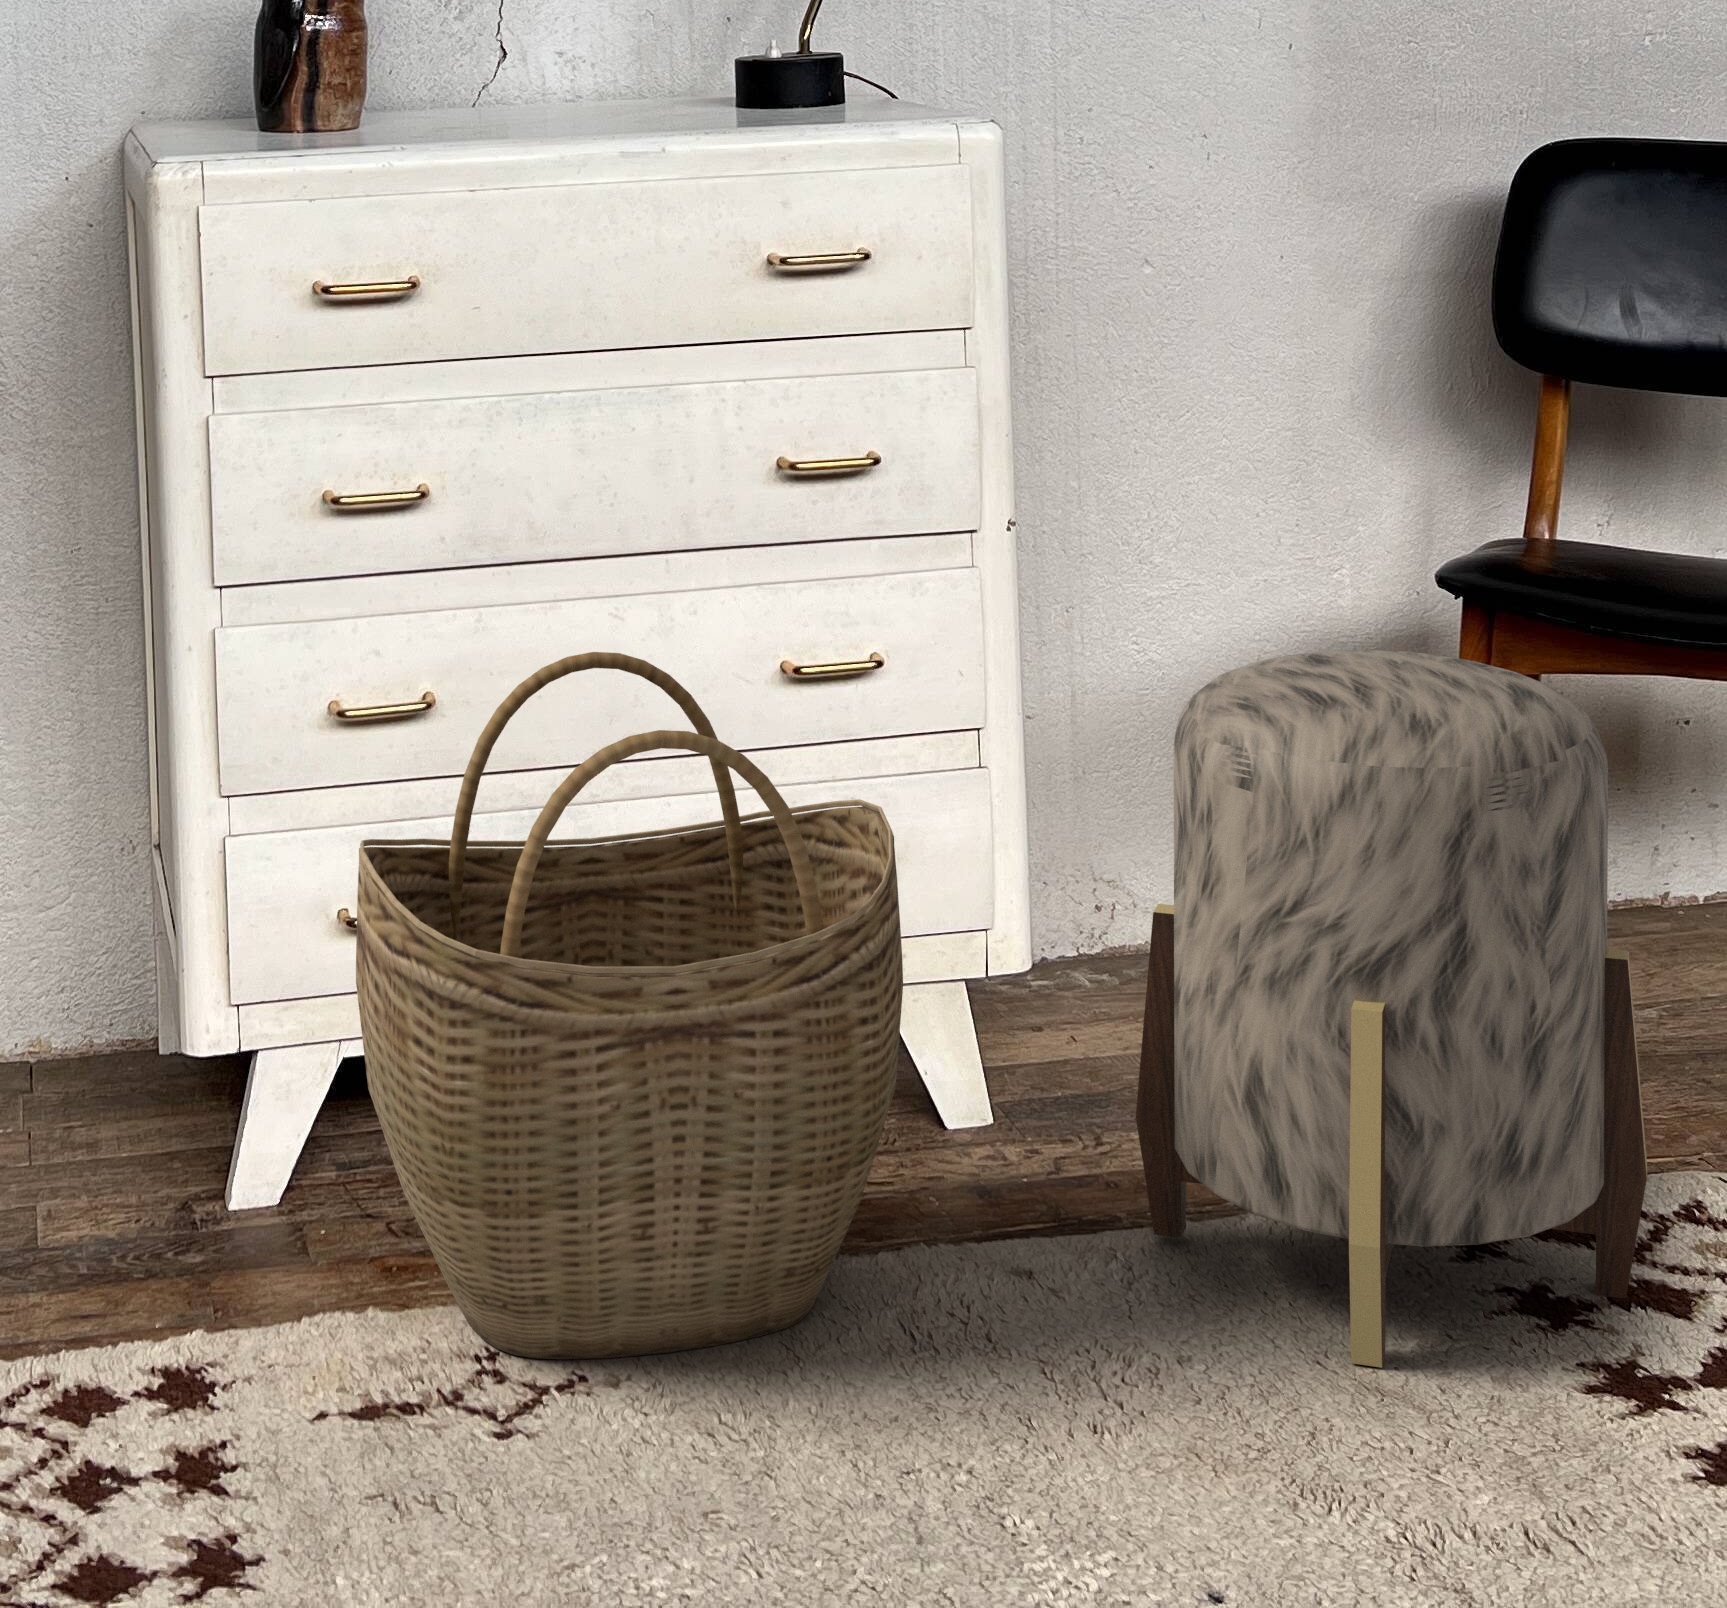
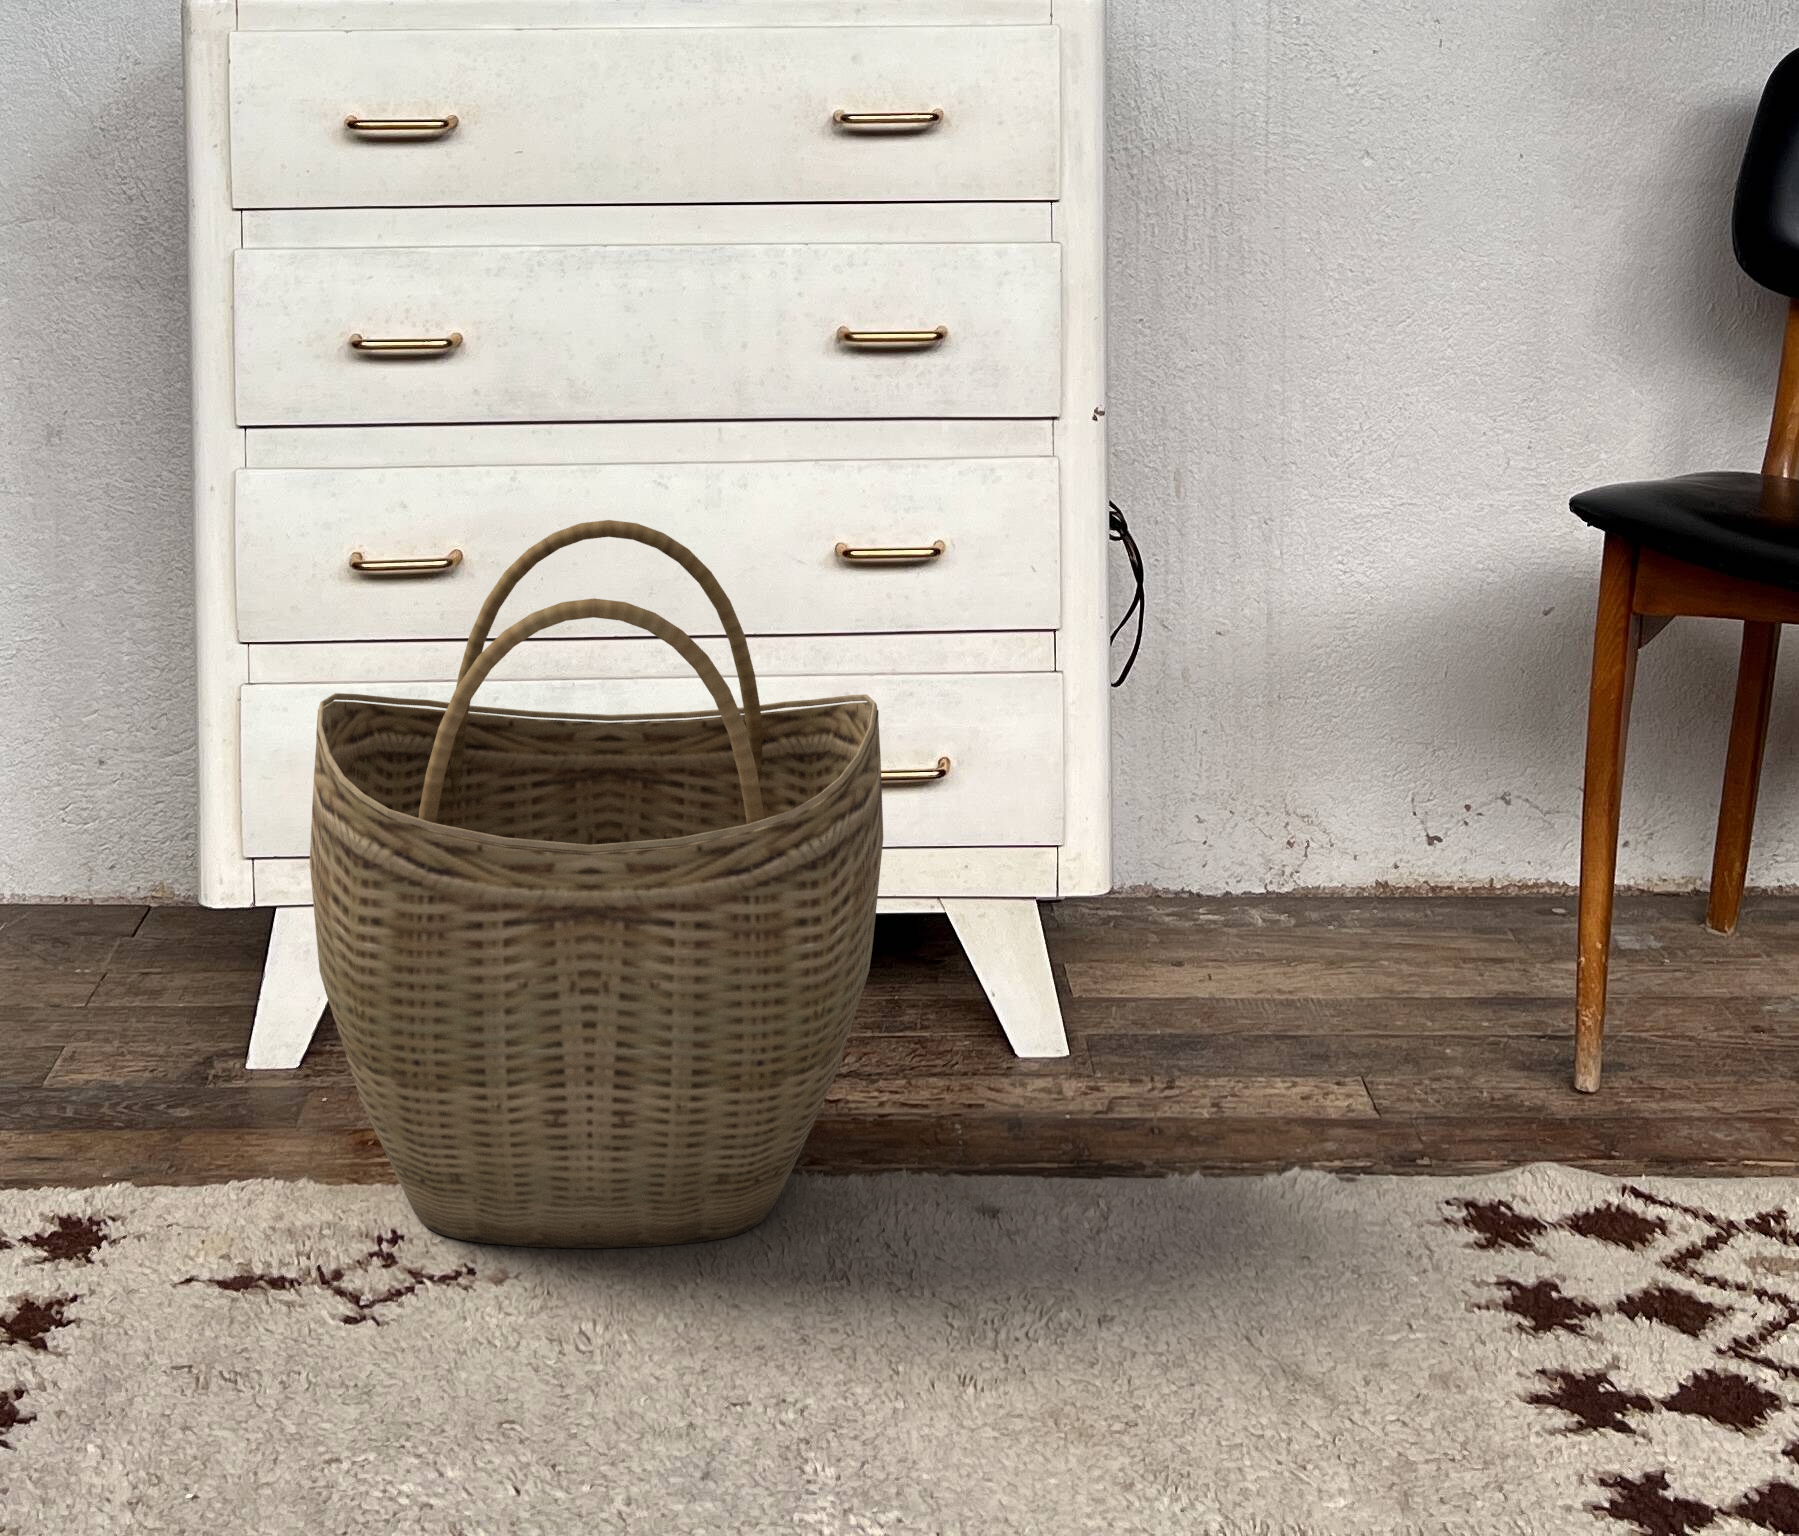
ottoman: present [1136,650,1647,1368] -> none [1145,577,1674,1348]

